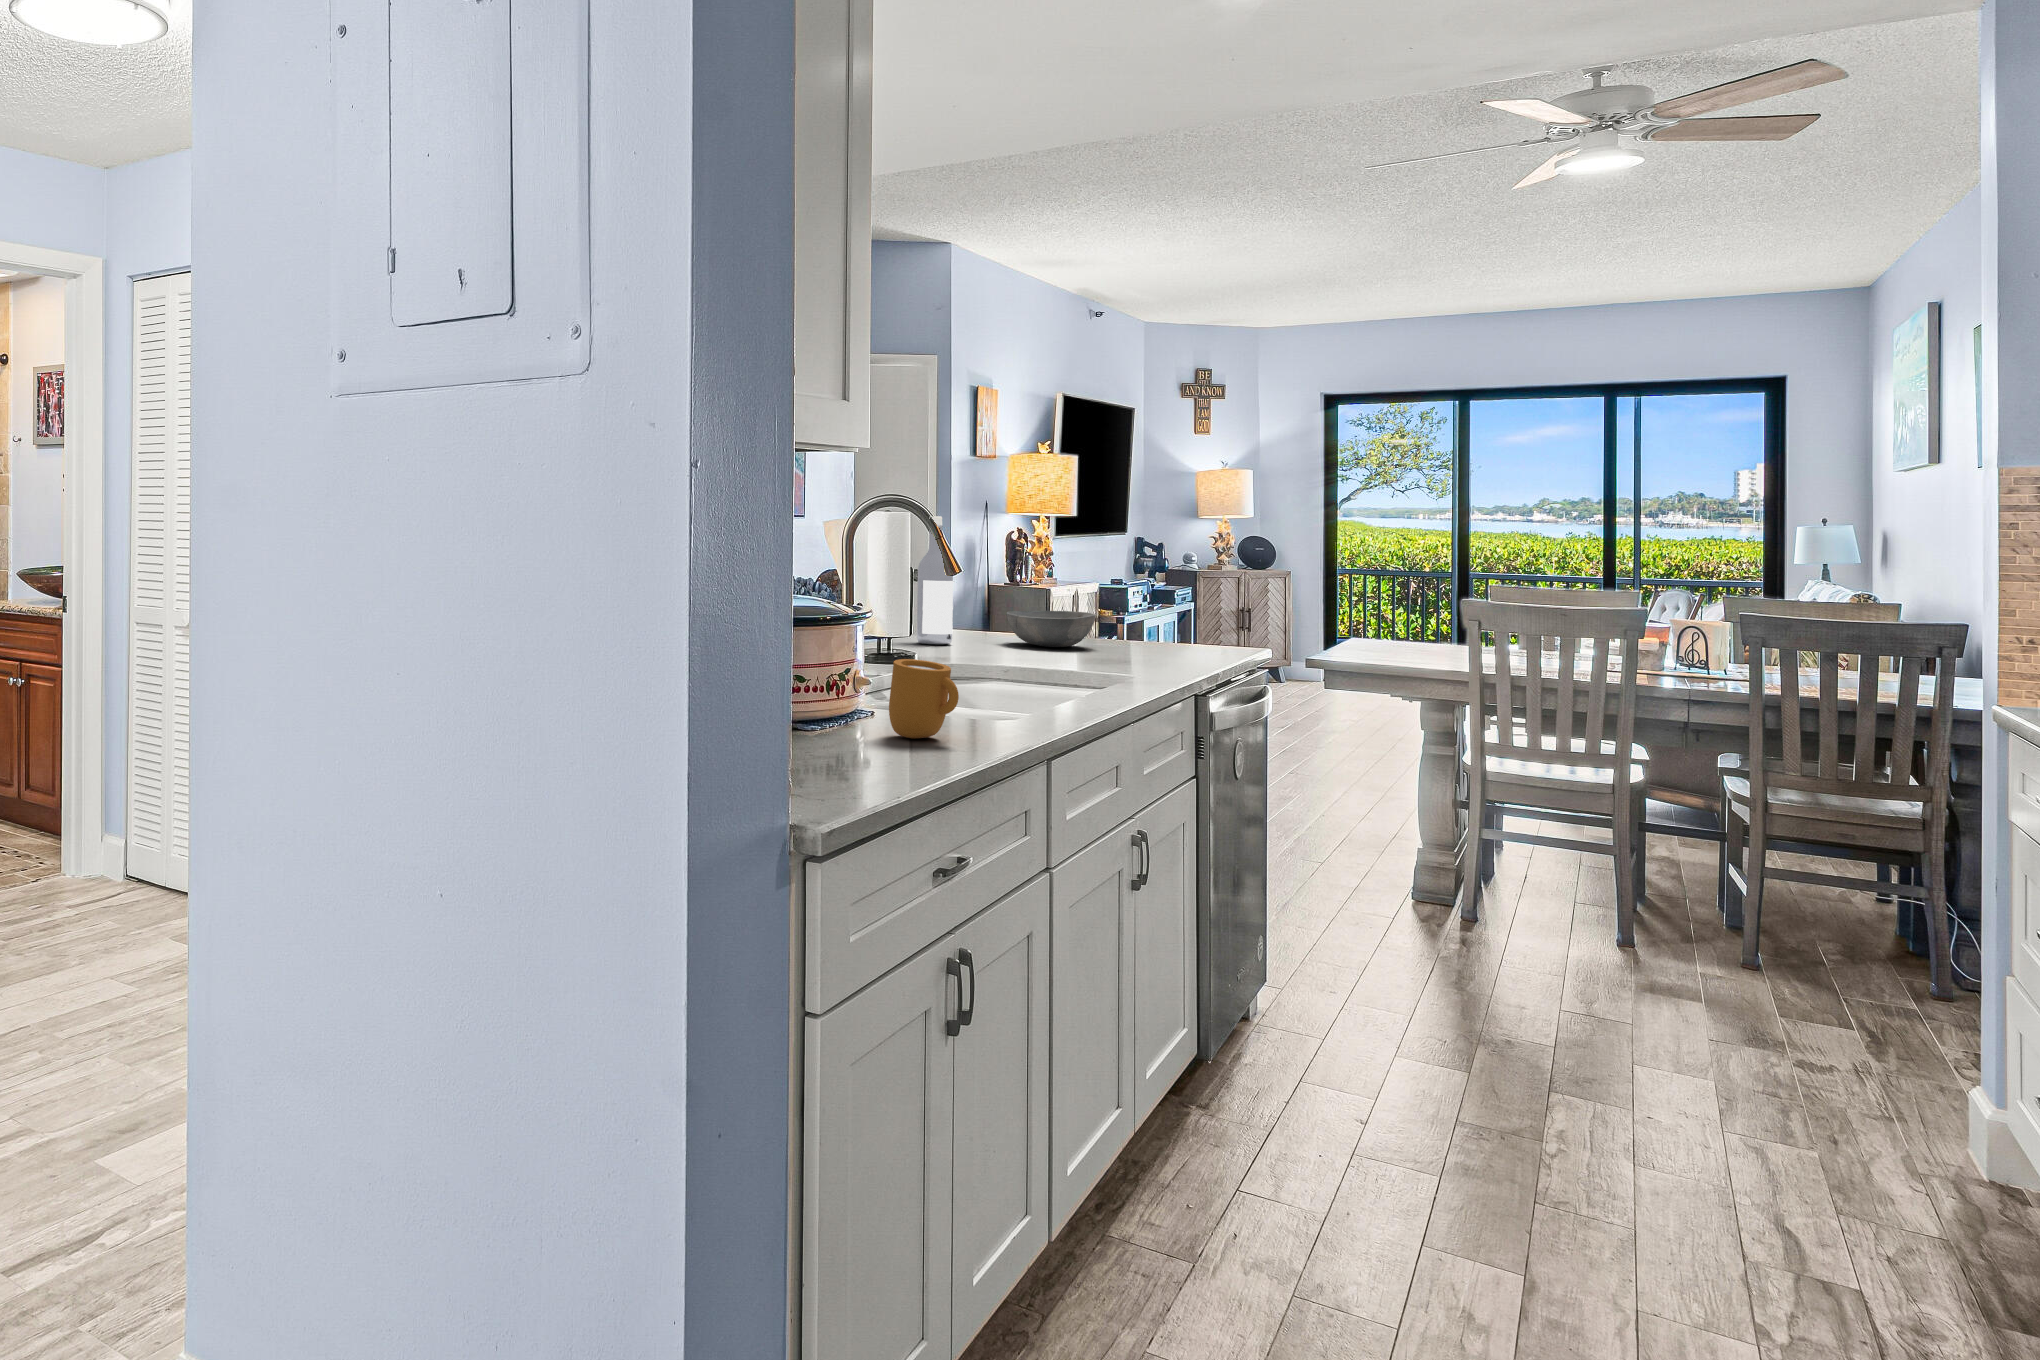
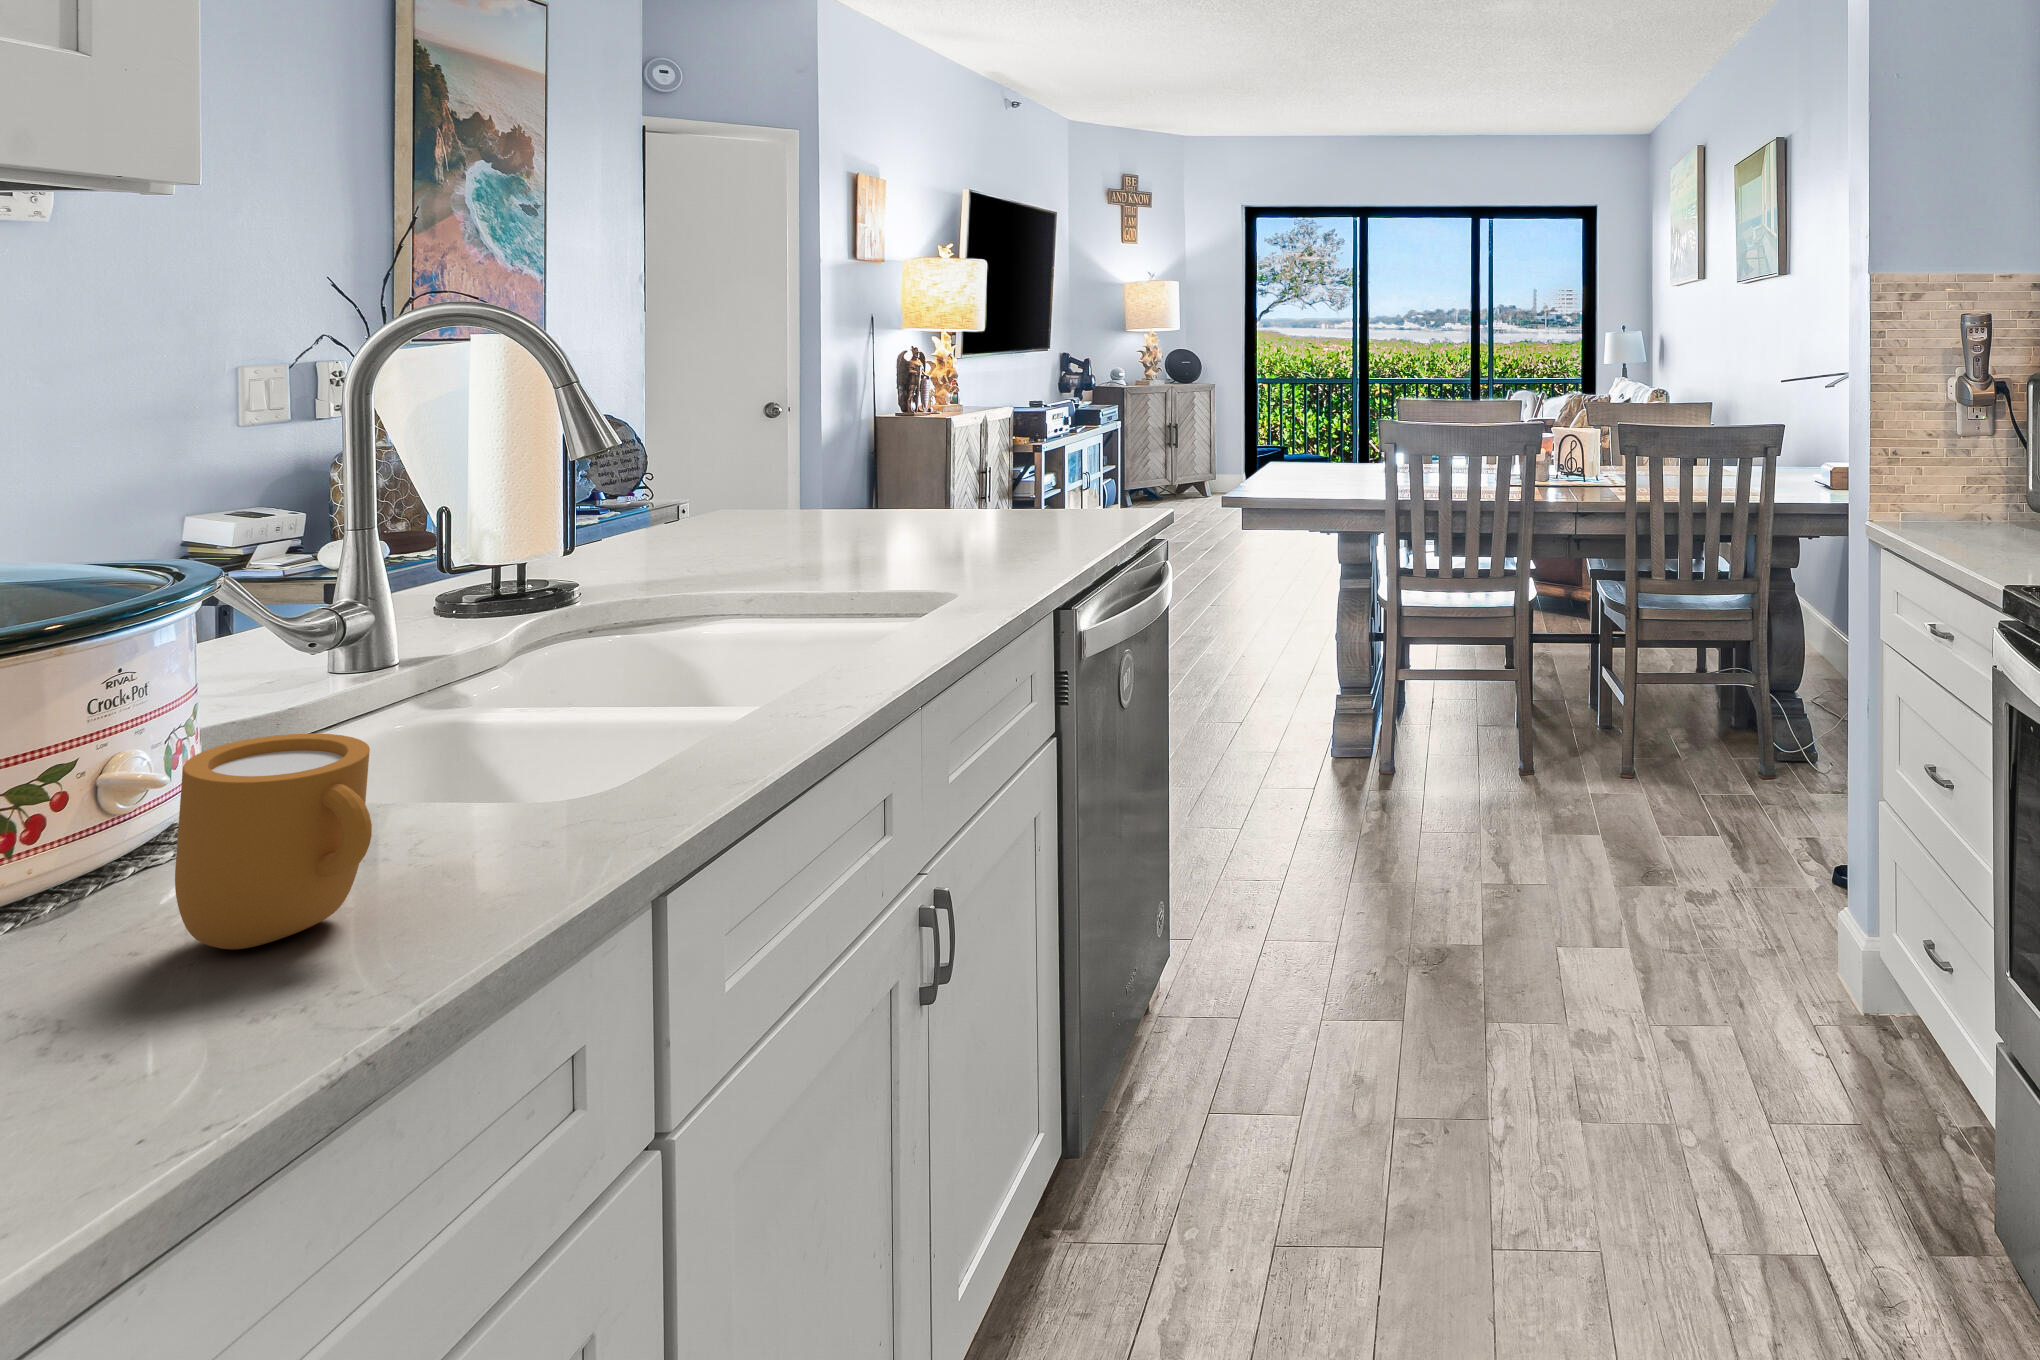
wine bottle: present [917,516,953,644] -> none [637,350,701,551]
bowl: present [1006,611,1095,647] -> none [797,479,933,536]

